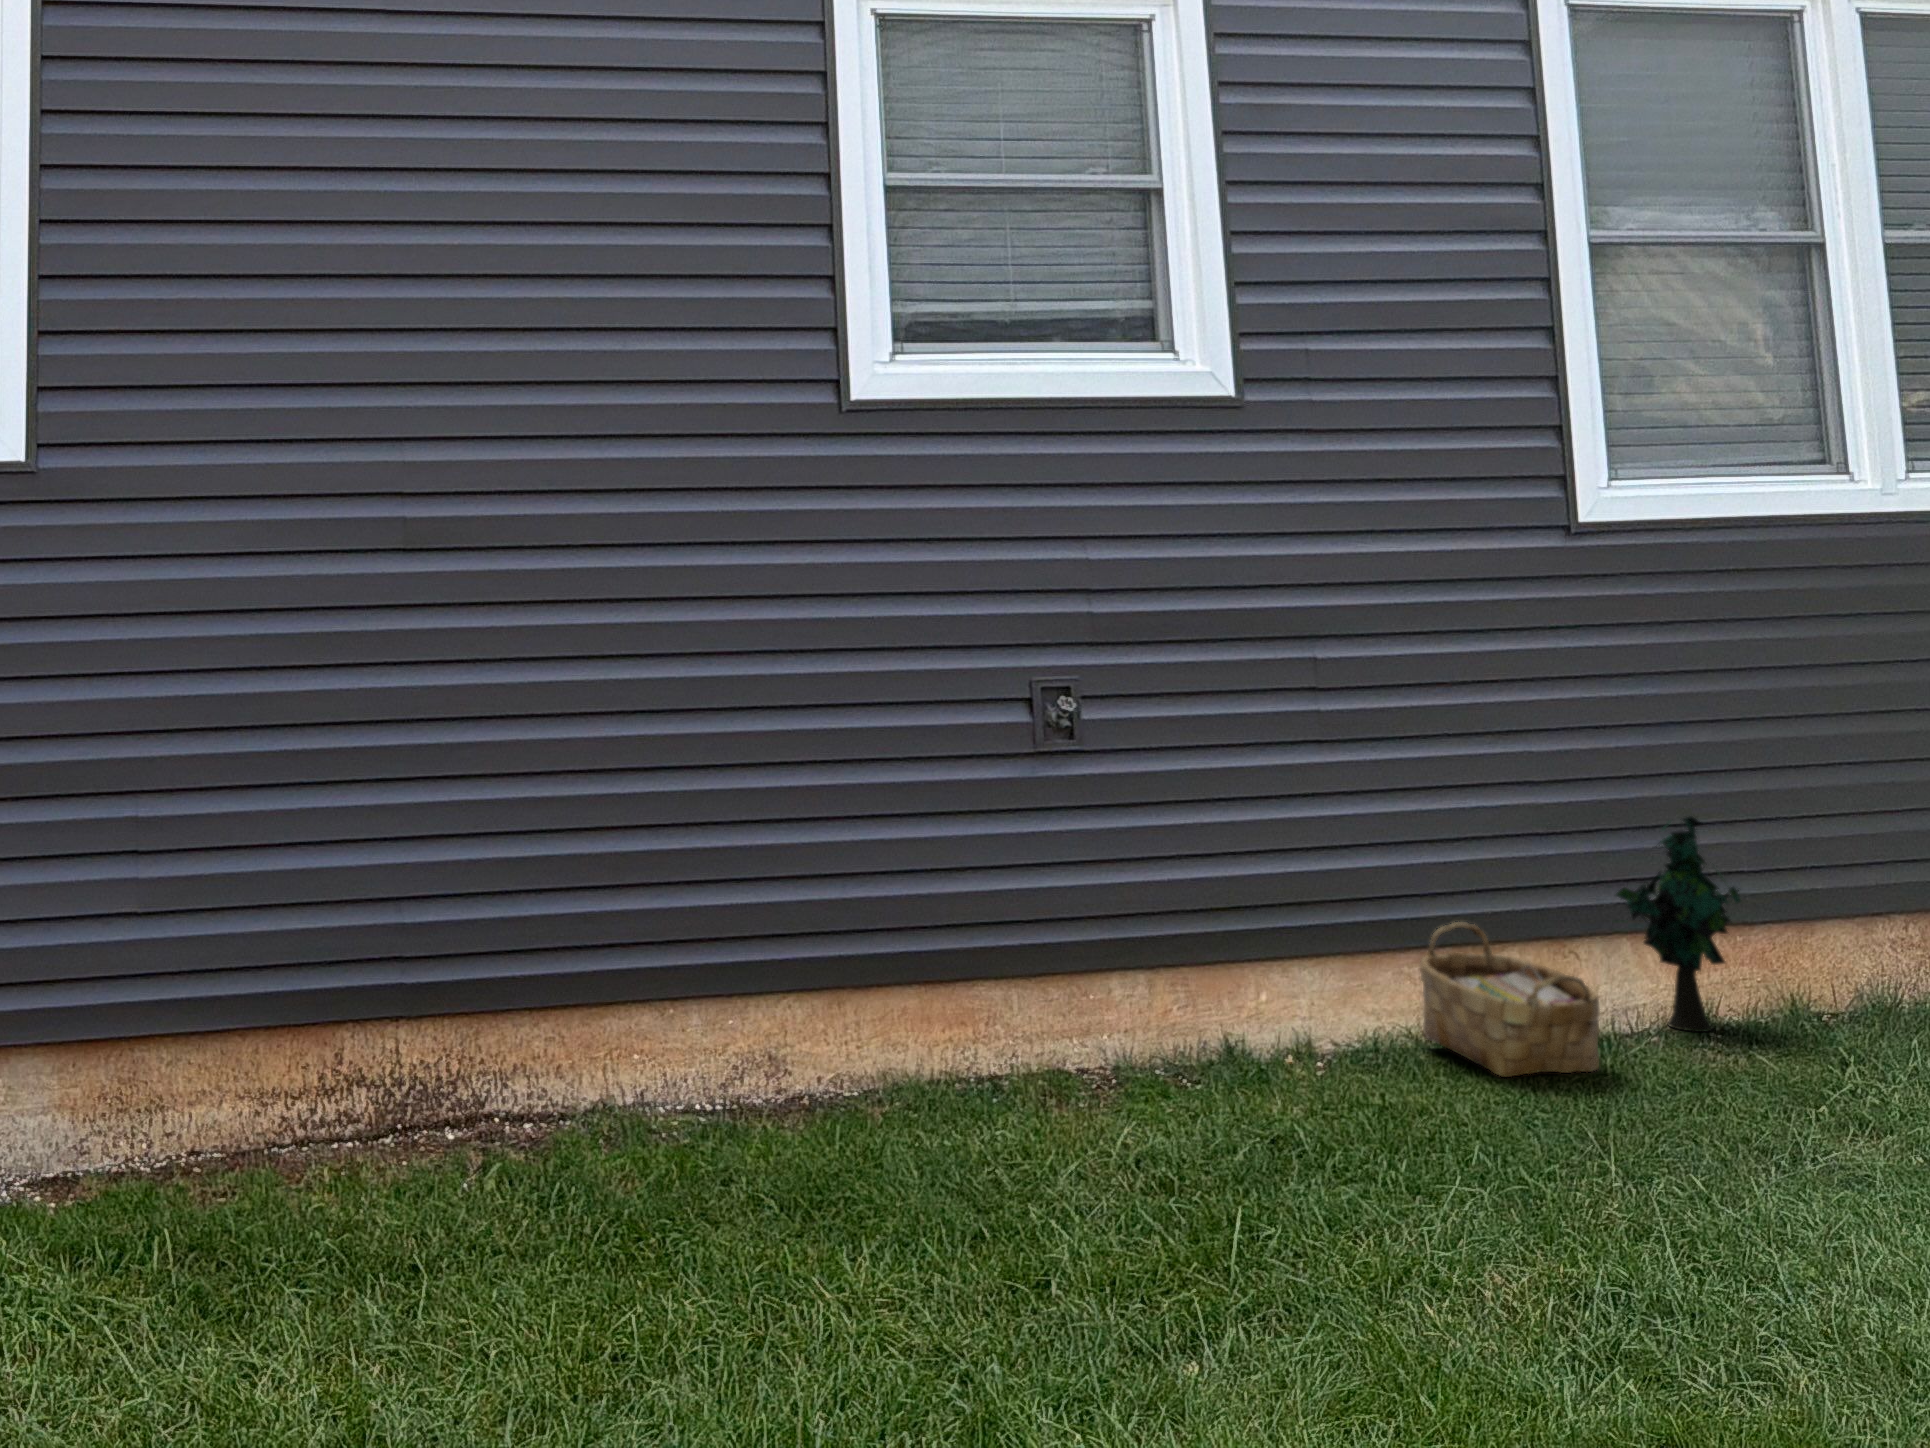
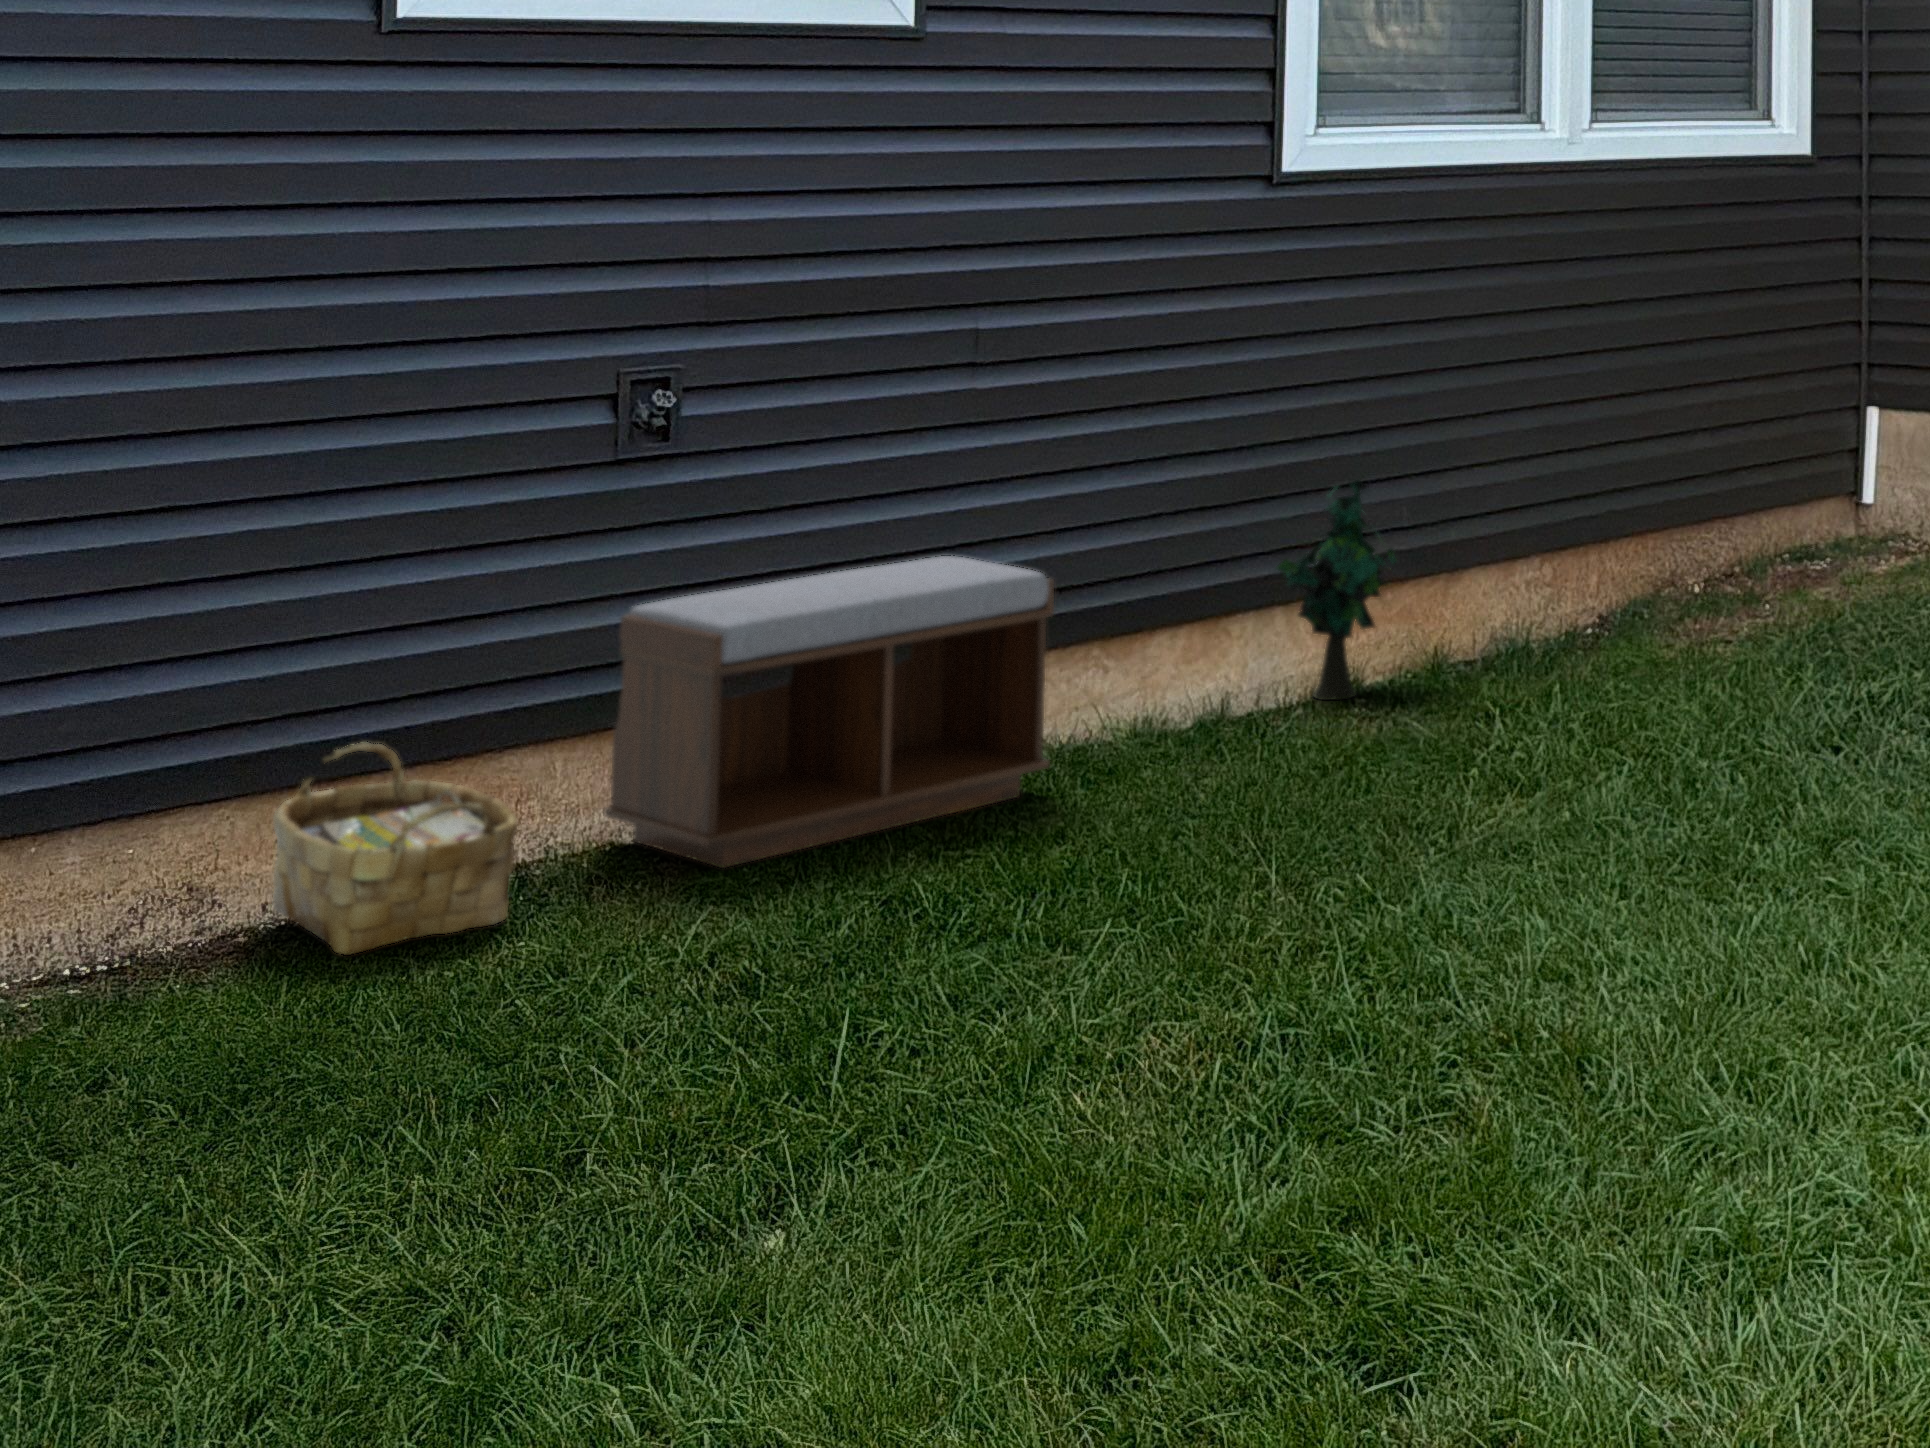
bench: none [1039,855,1413,1105] -> present [605,556,1054,868]
woven basket: present [1420,922,1600,1077] -> present [273,743,517,955]

